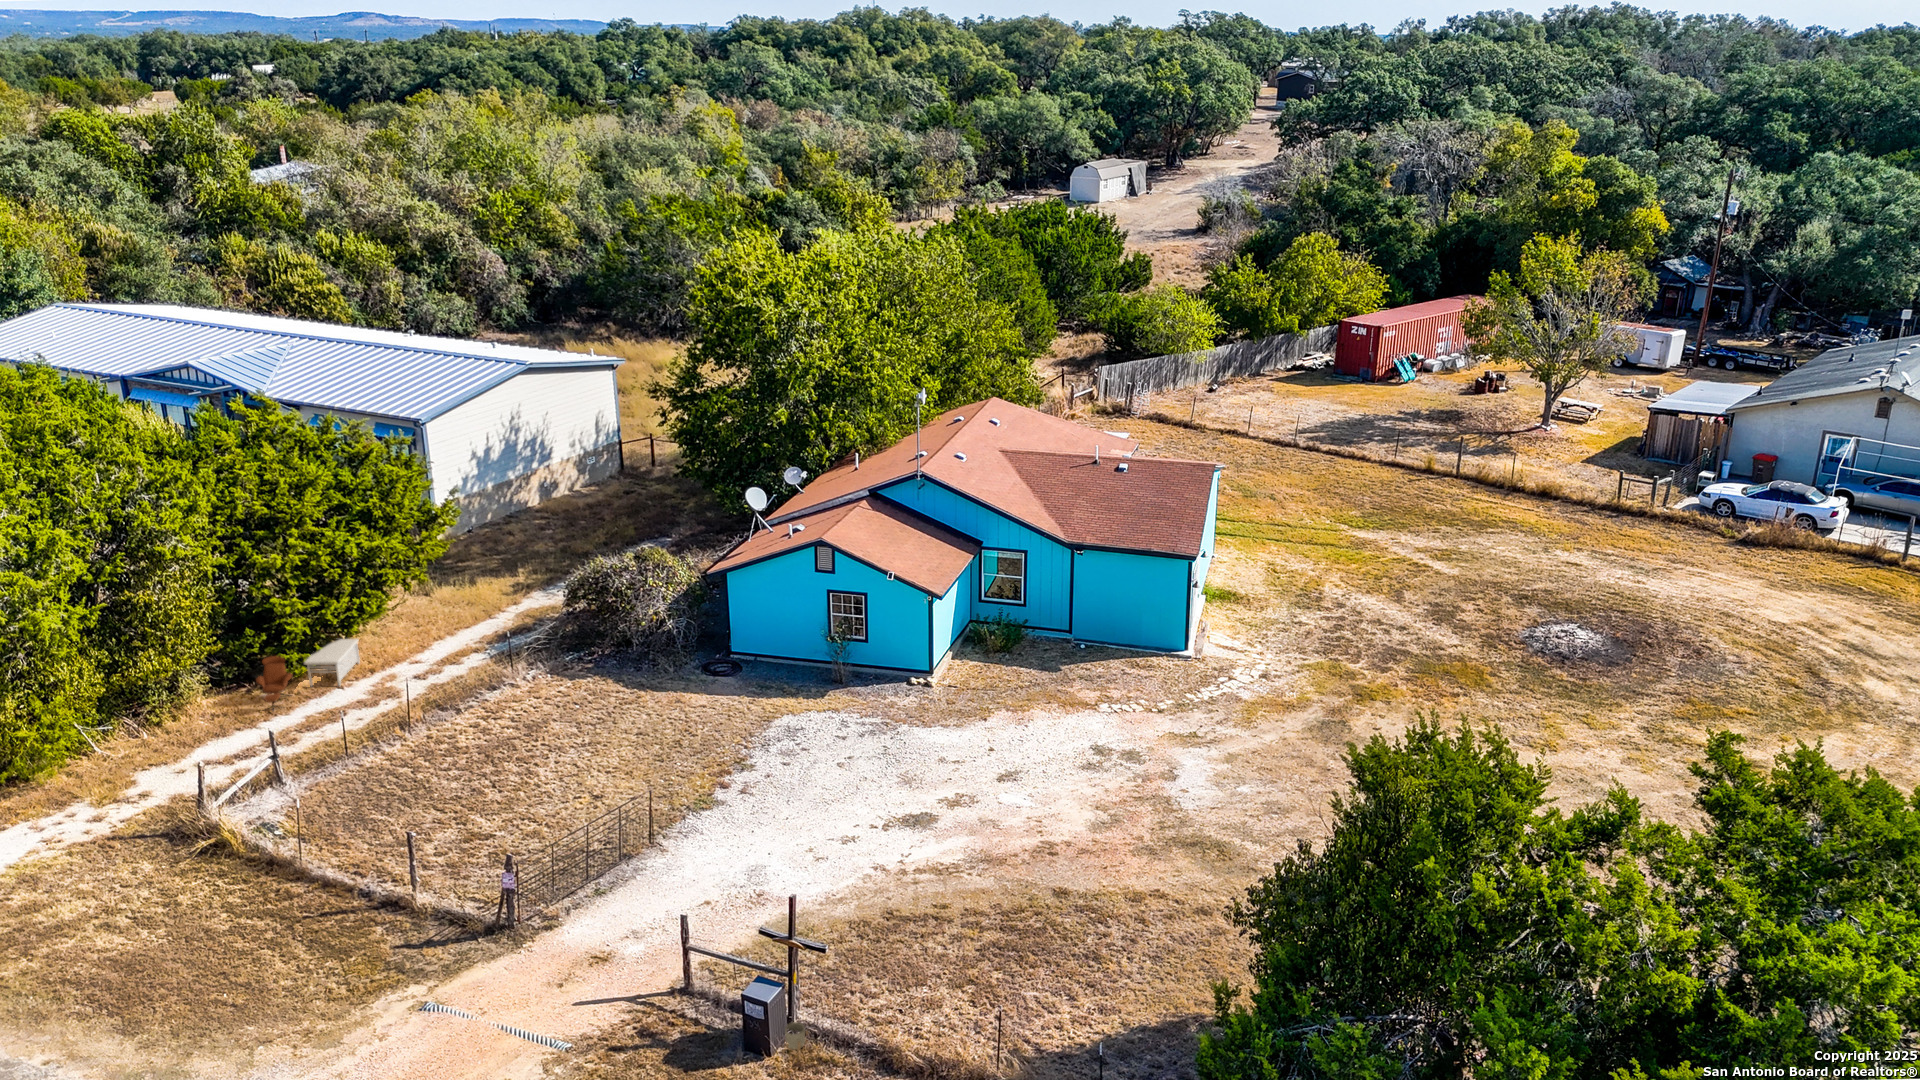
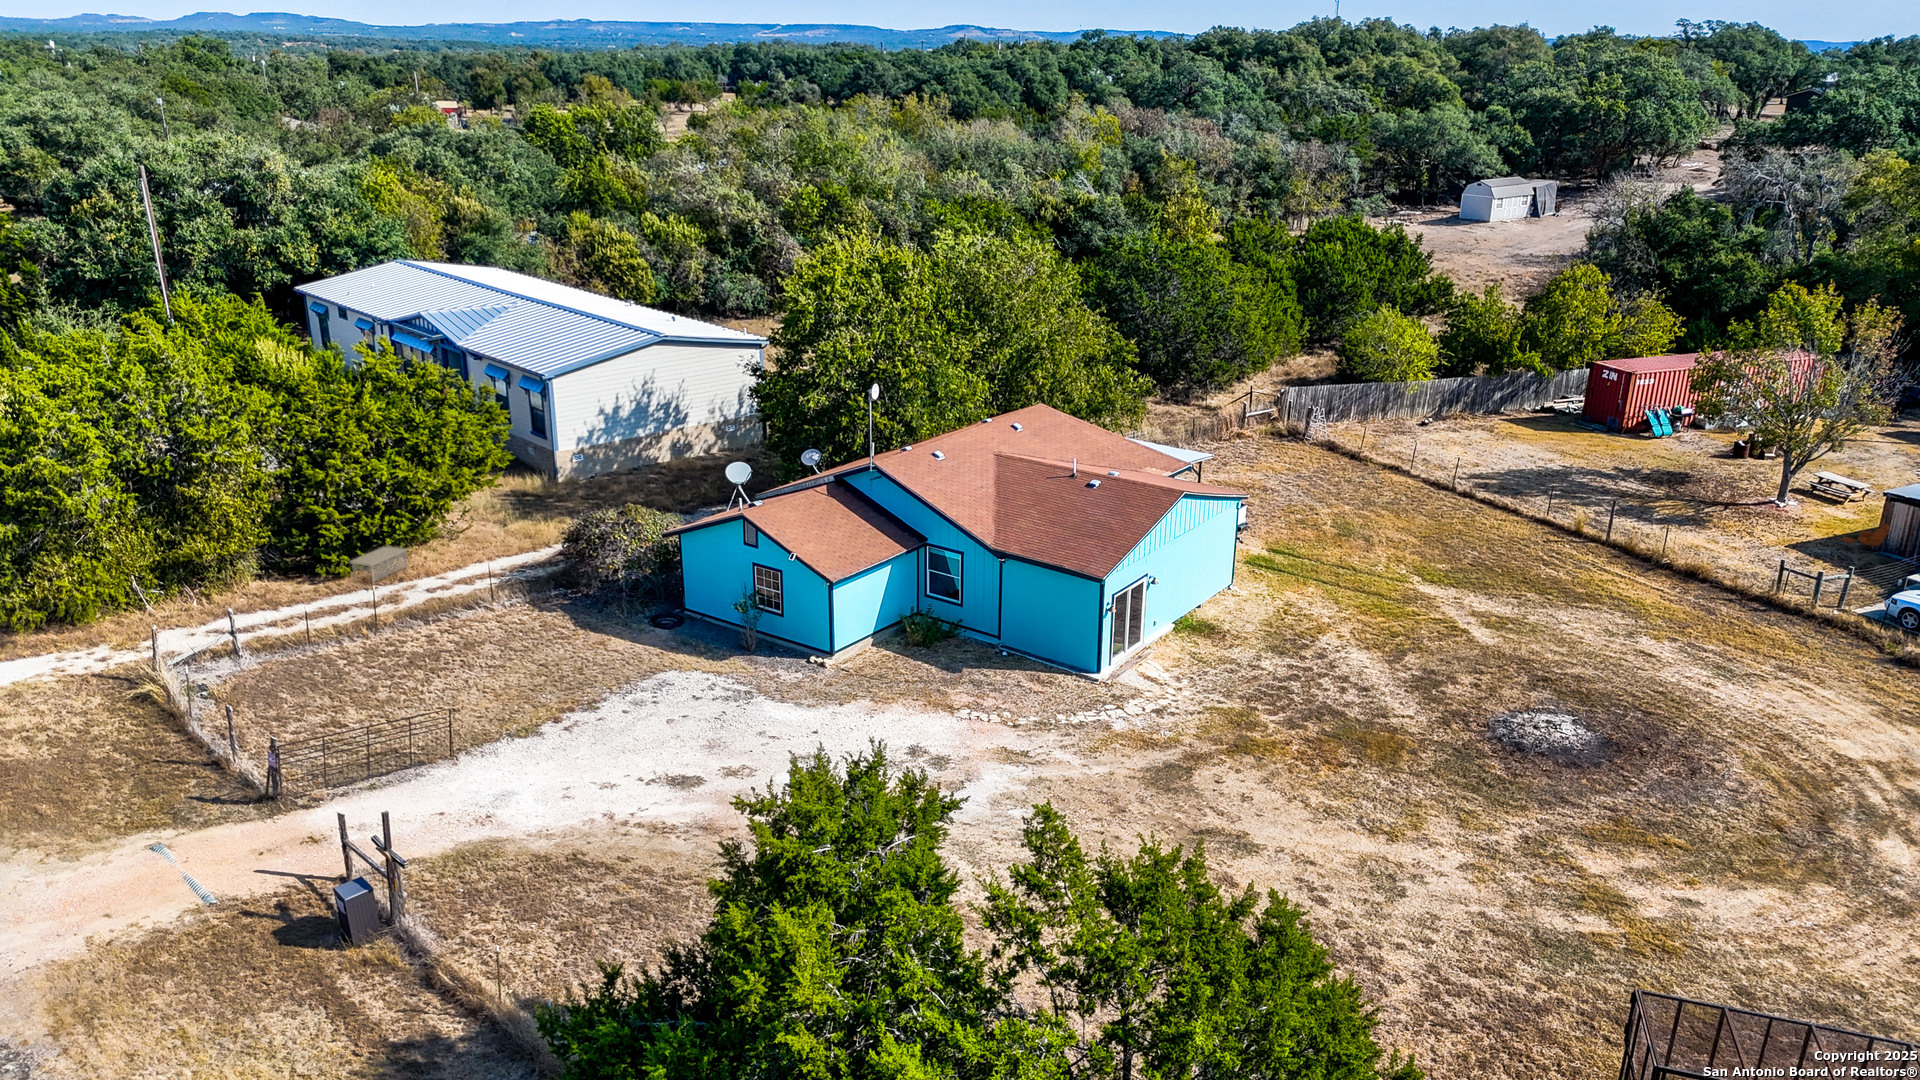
lounge chair: present [256,656,292,711] -> present [1842,523,1890,550]
planter: present [782,1022,808,1060] -> none [323,928,351,963]

